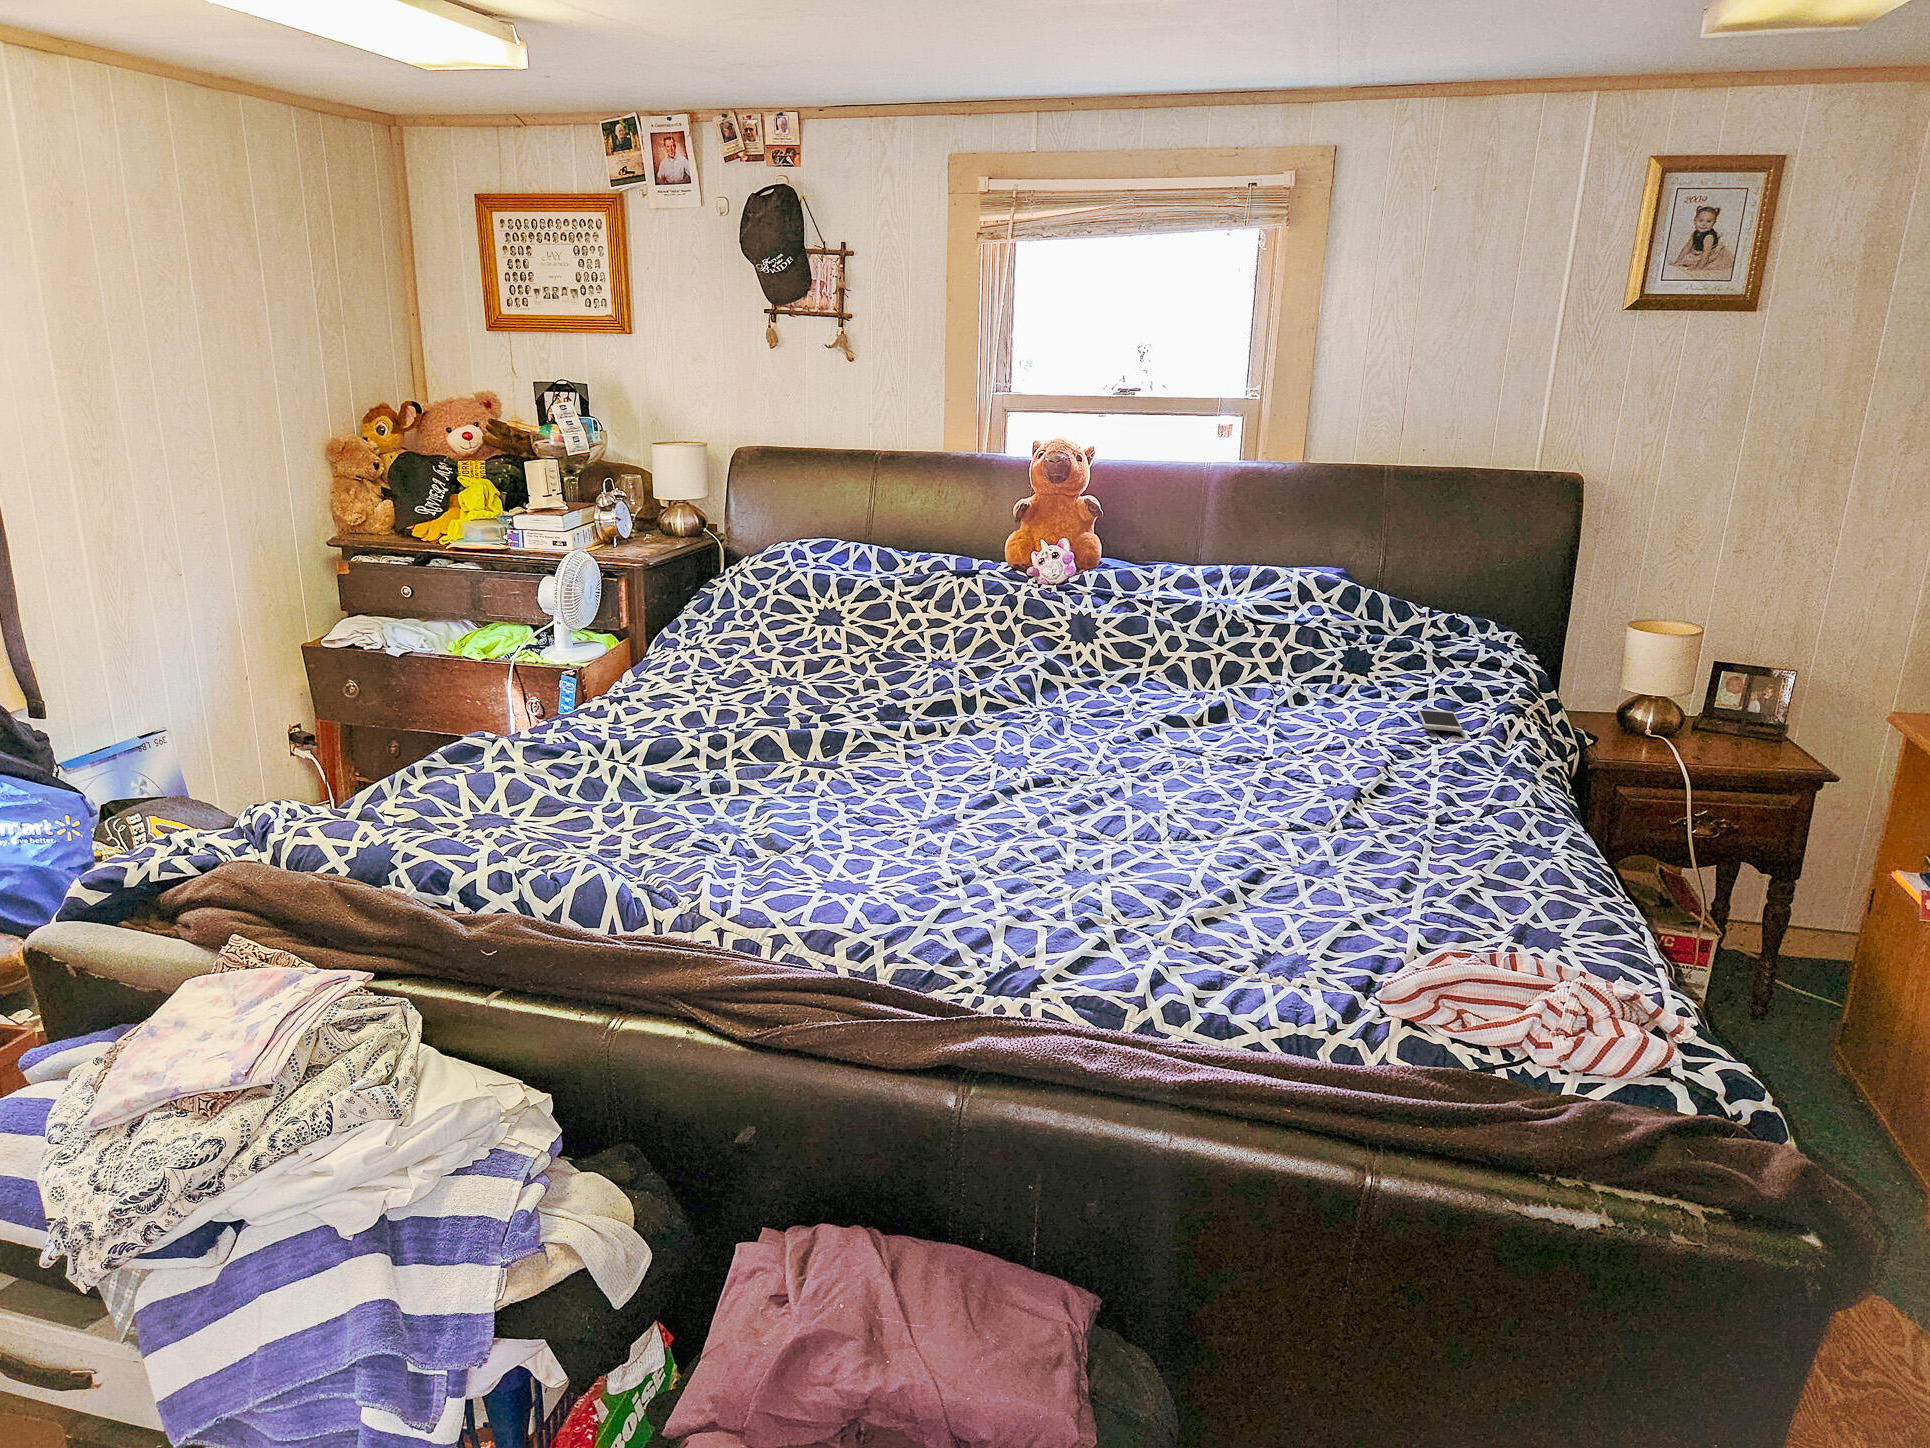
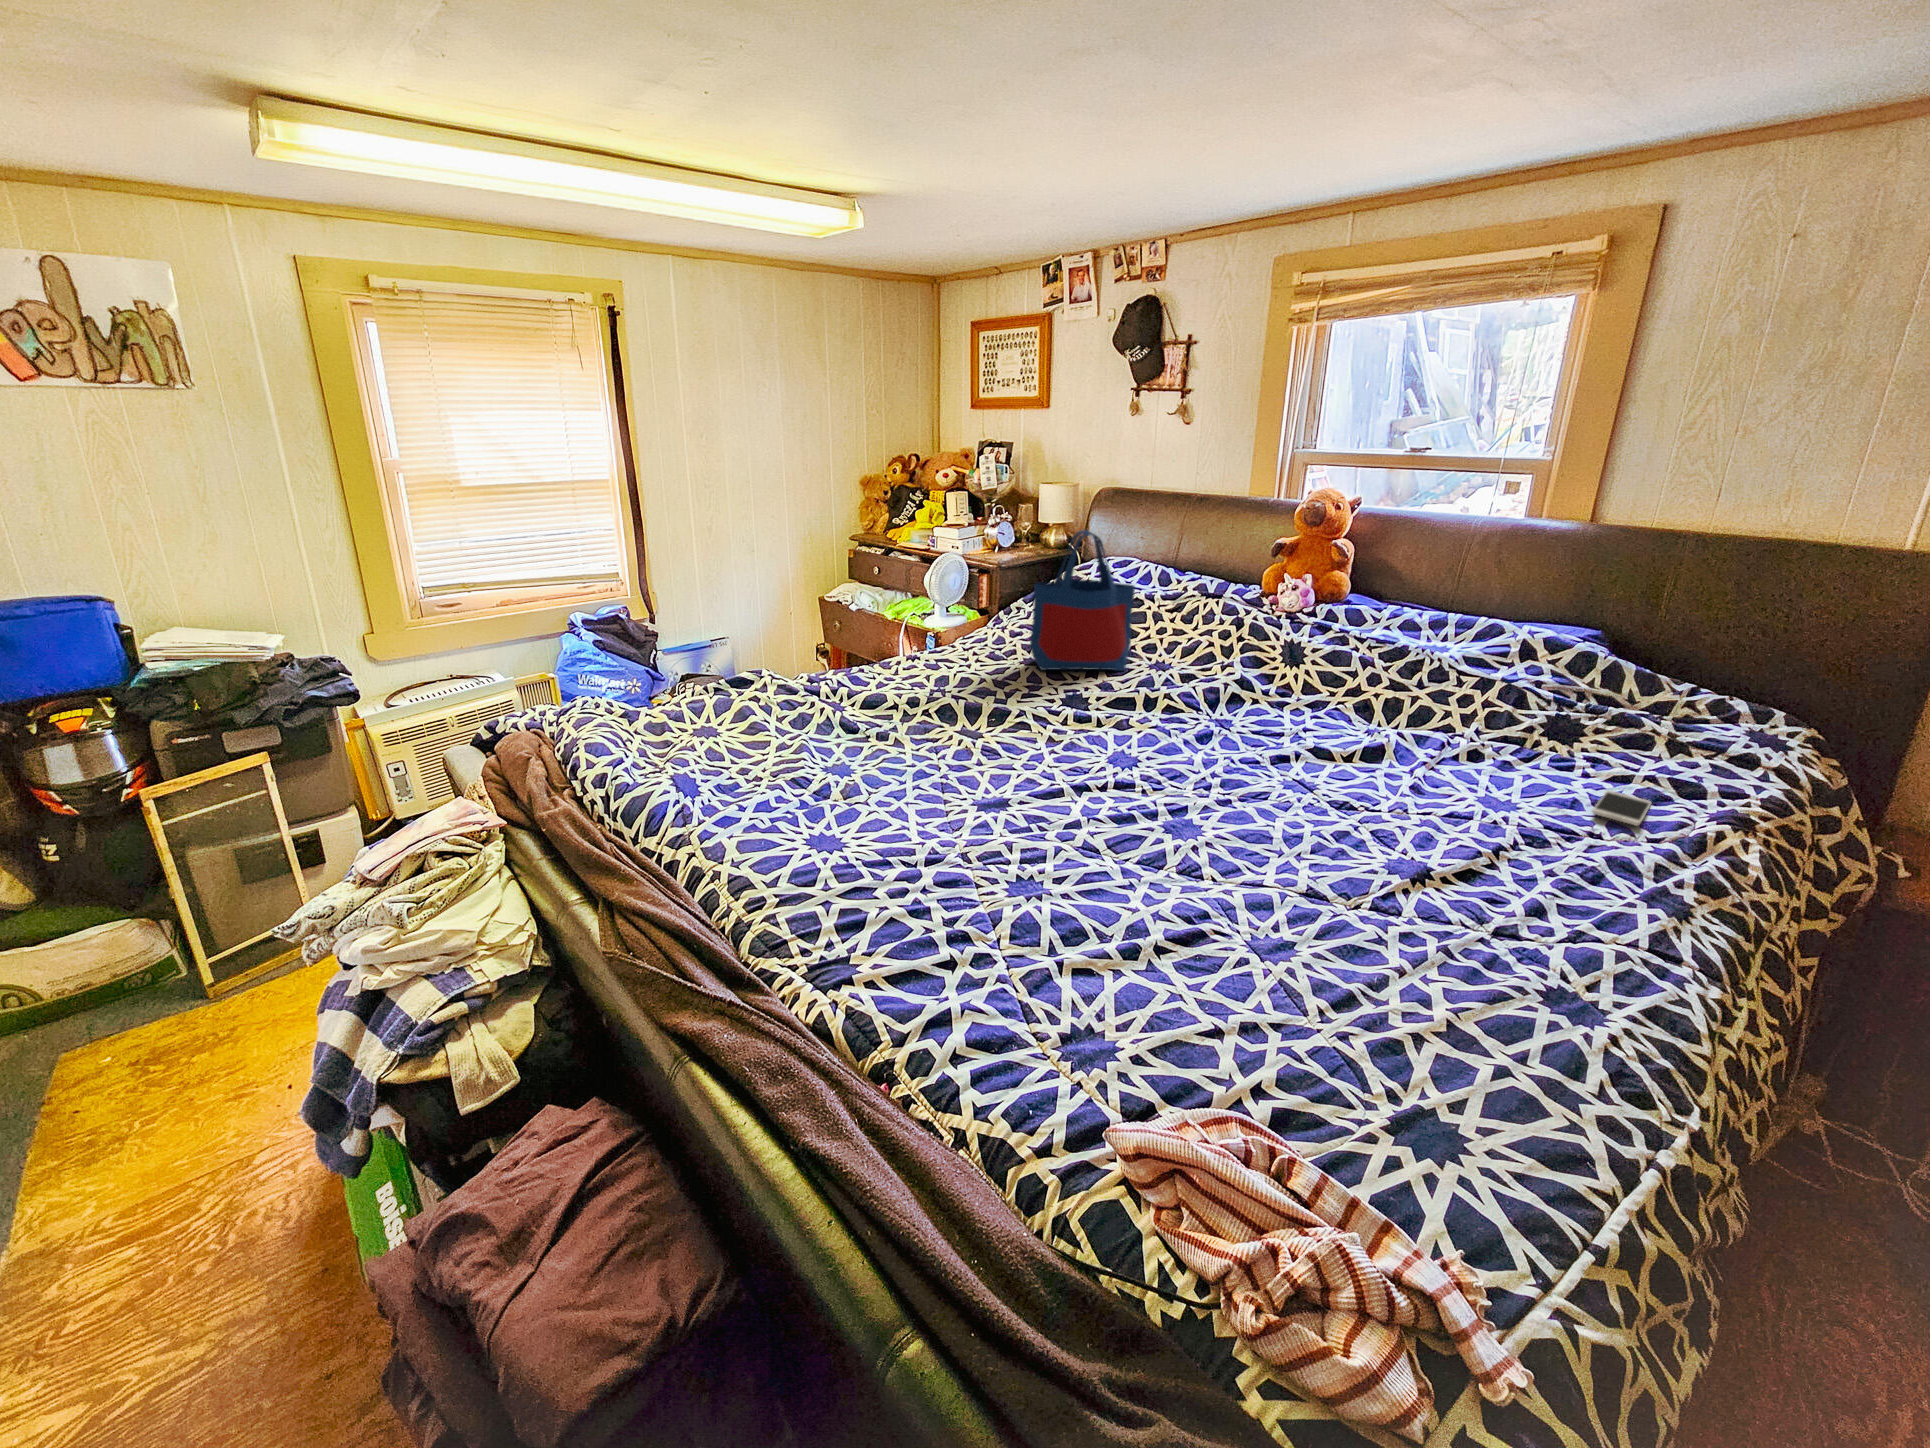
tote bag: none [787,497,906,686] -> present [1030,530,1135,671]

